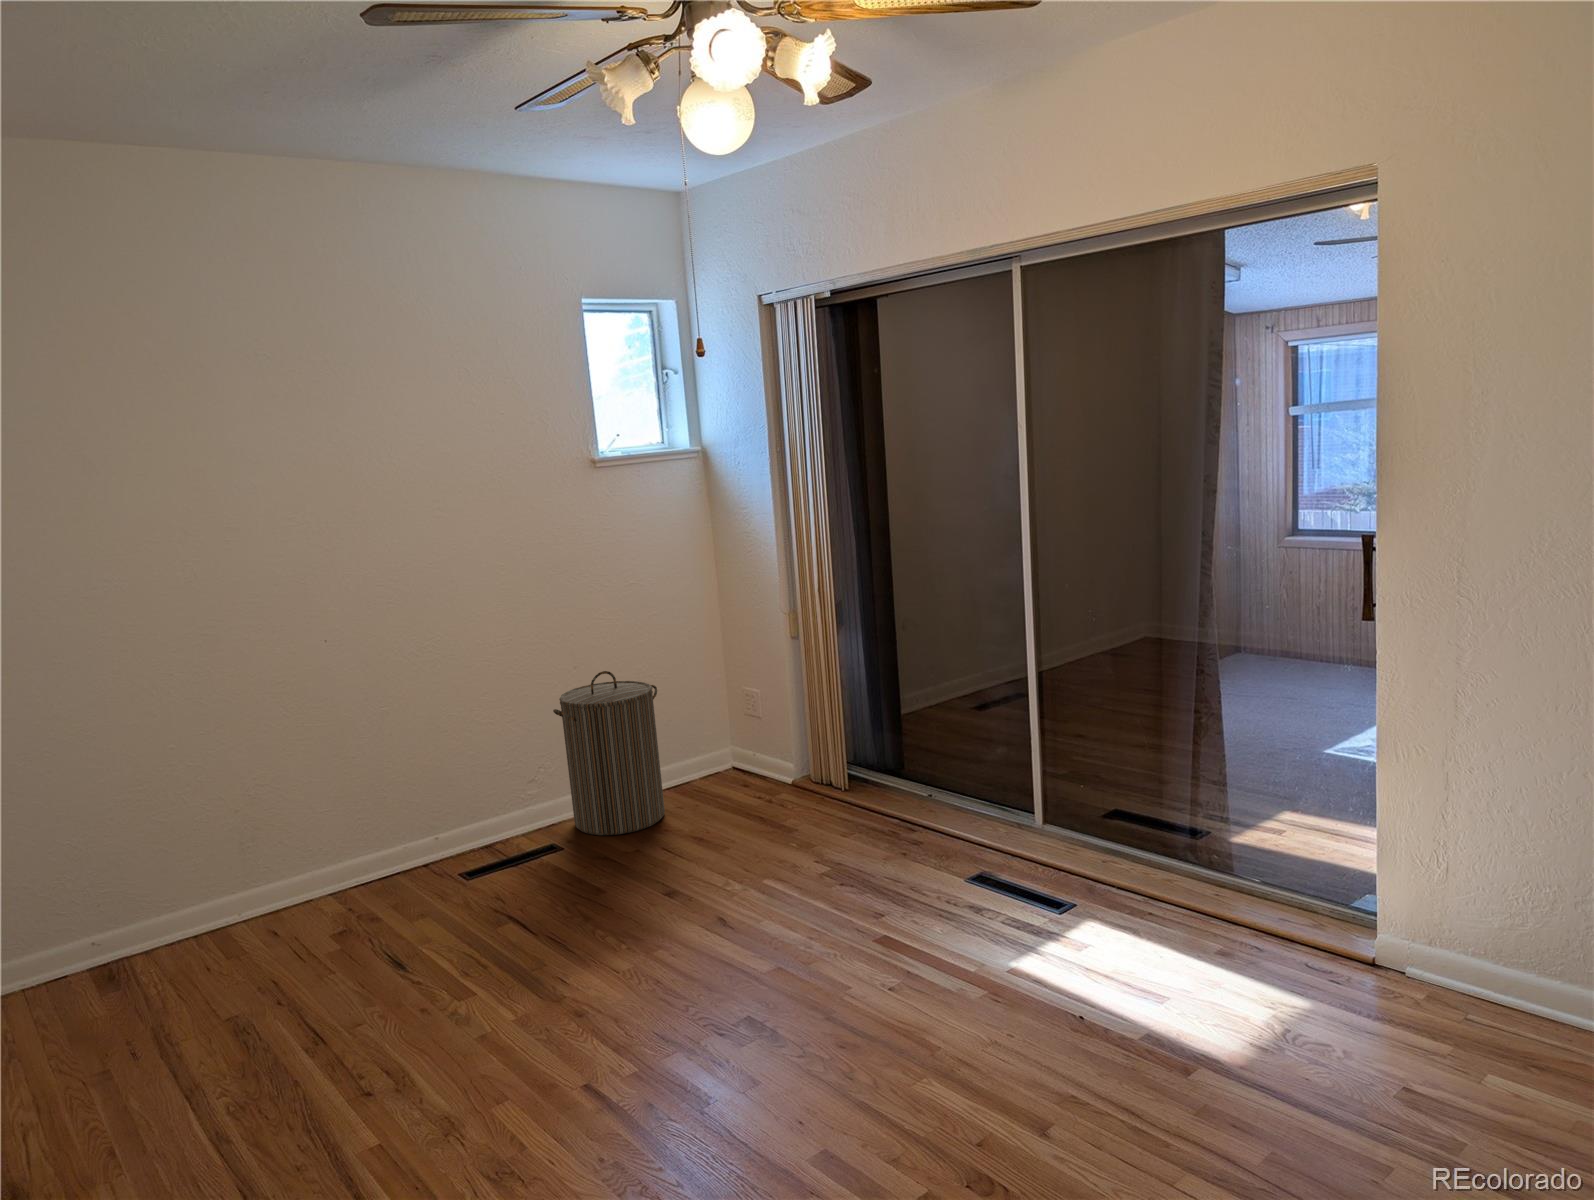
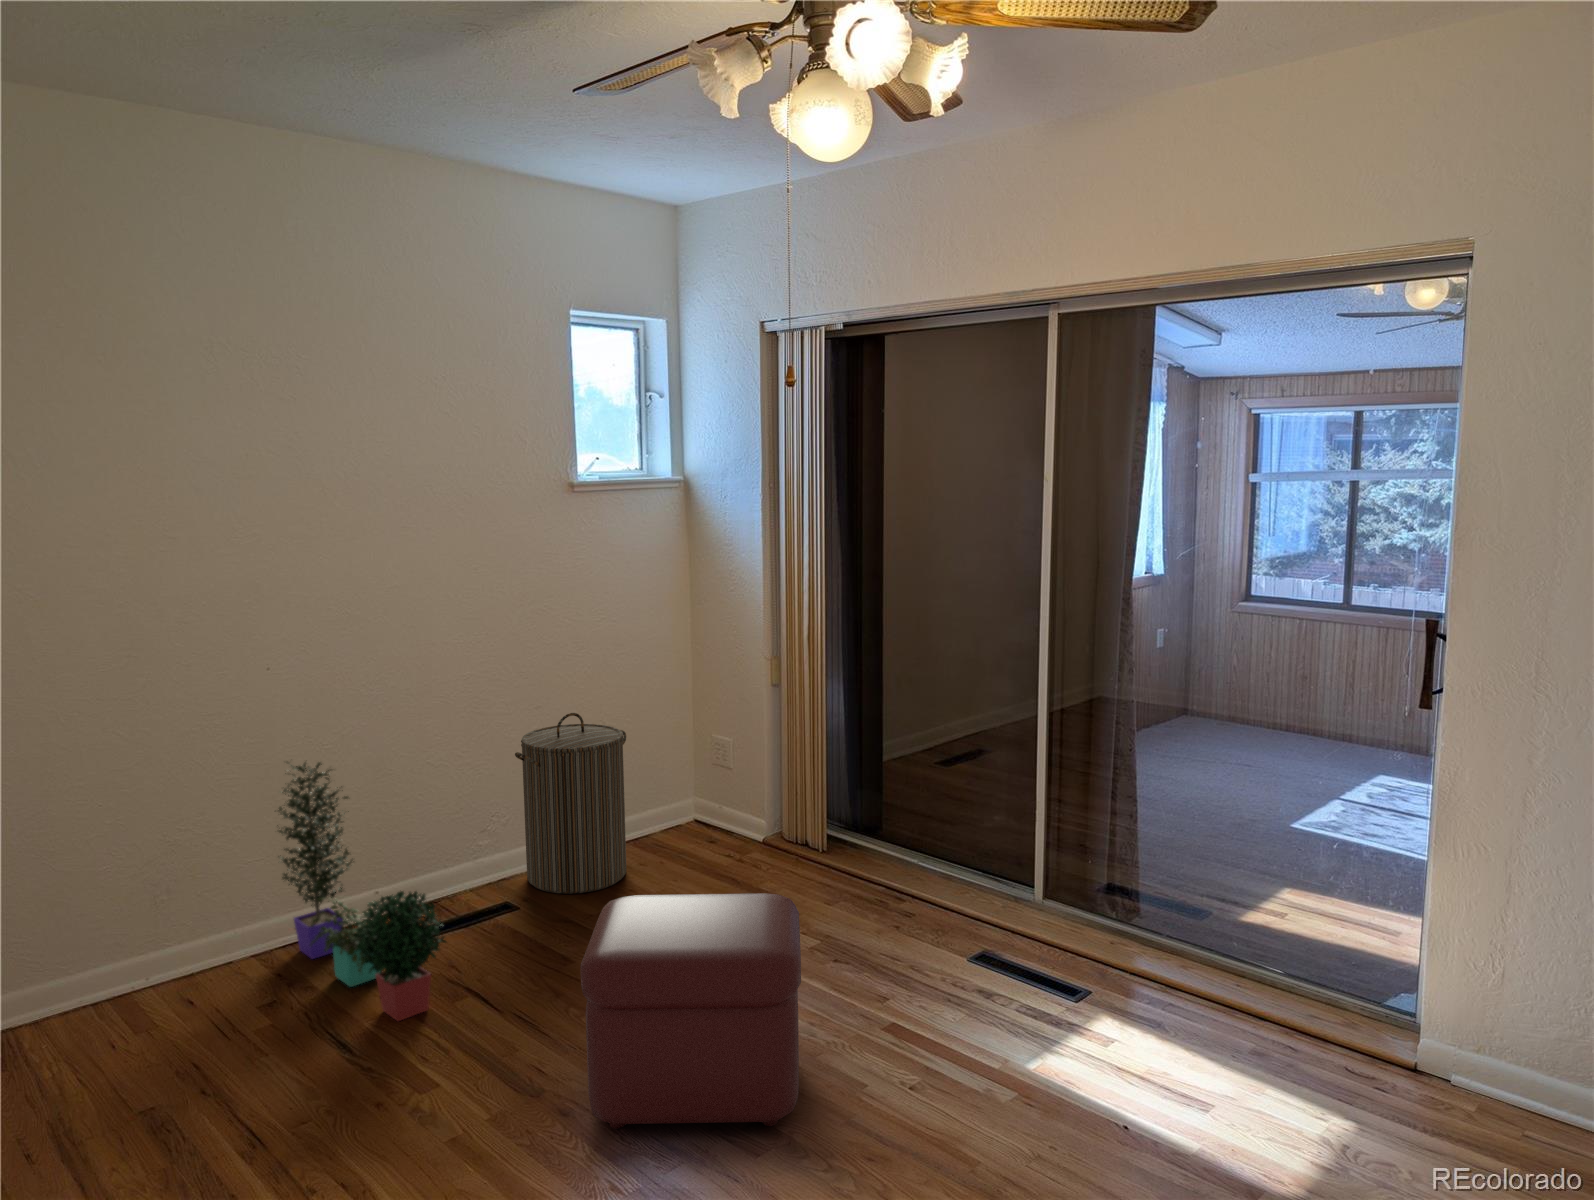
potted plant: none [335,724,486,948] -> present [278,762,446,1021]
ottoman: none [579,822,789,1031] -> present [581,893,801,1129]

